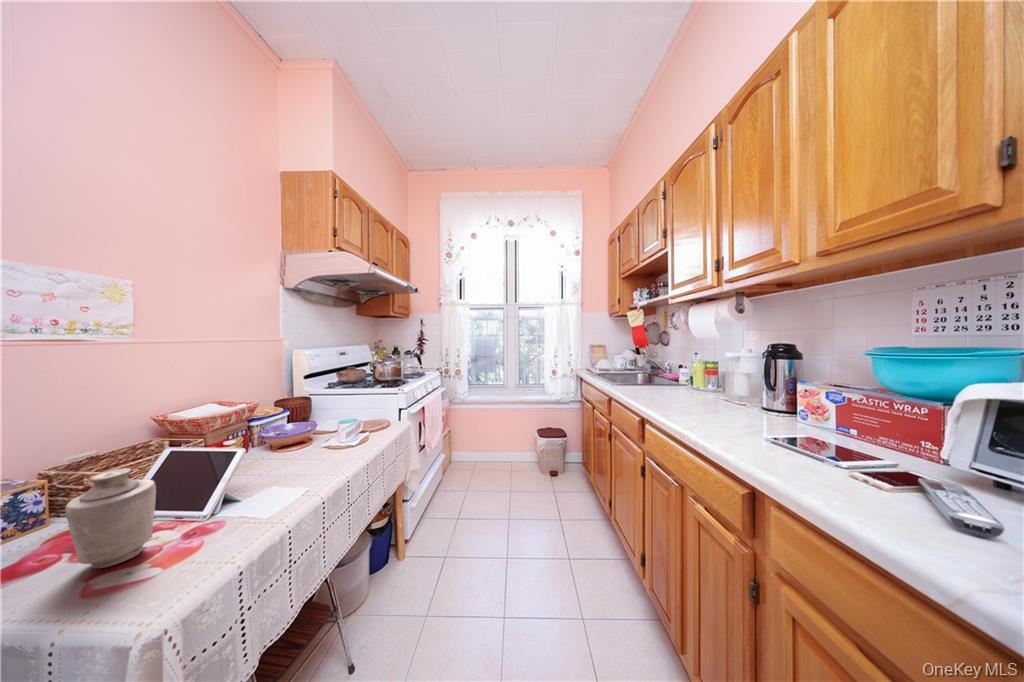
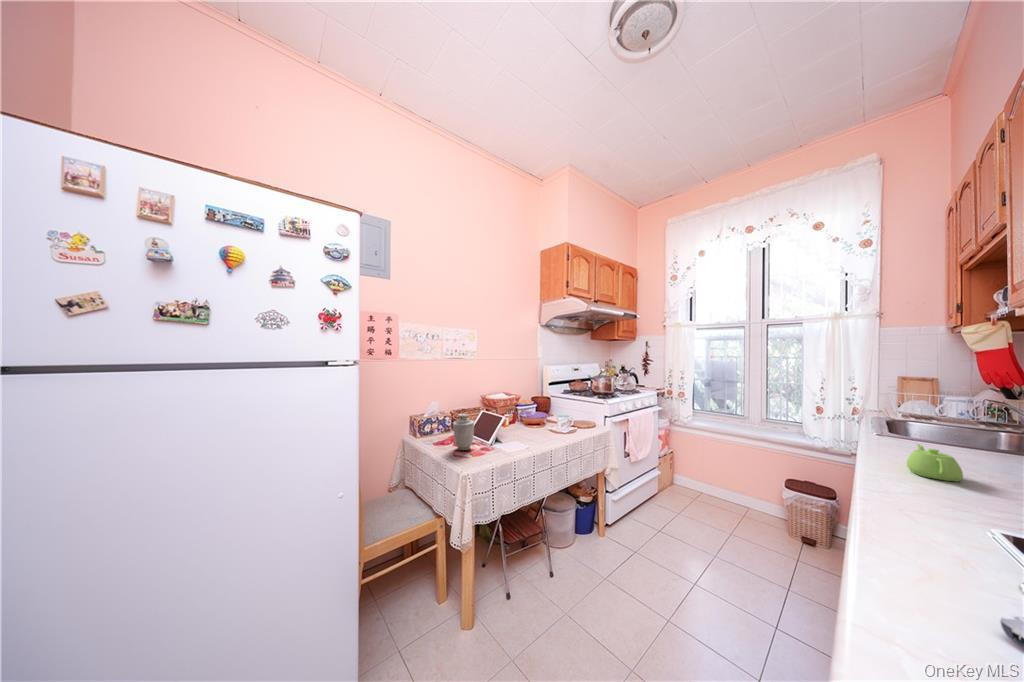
teapot: none [647,384,673,405] -> present [907,445,963,481]

